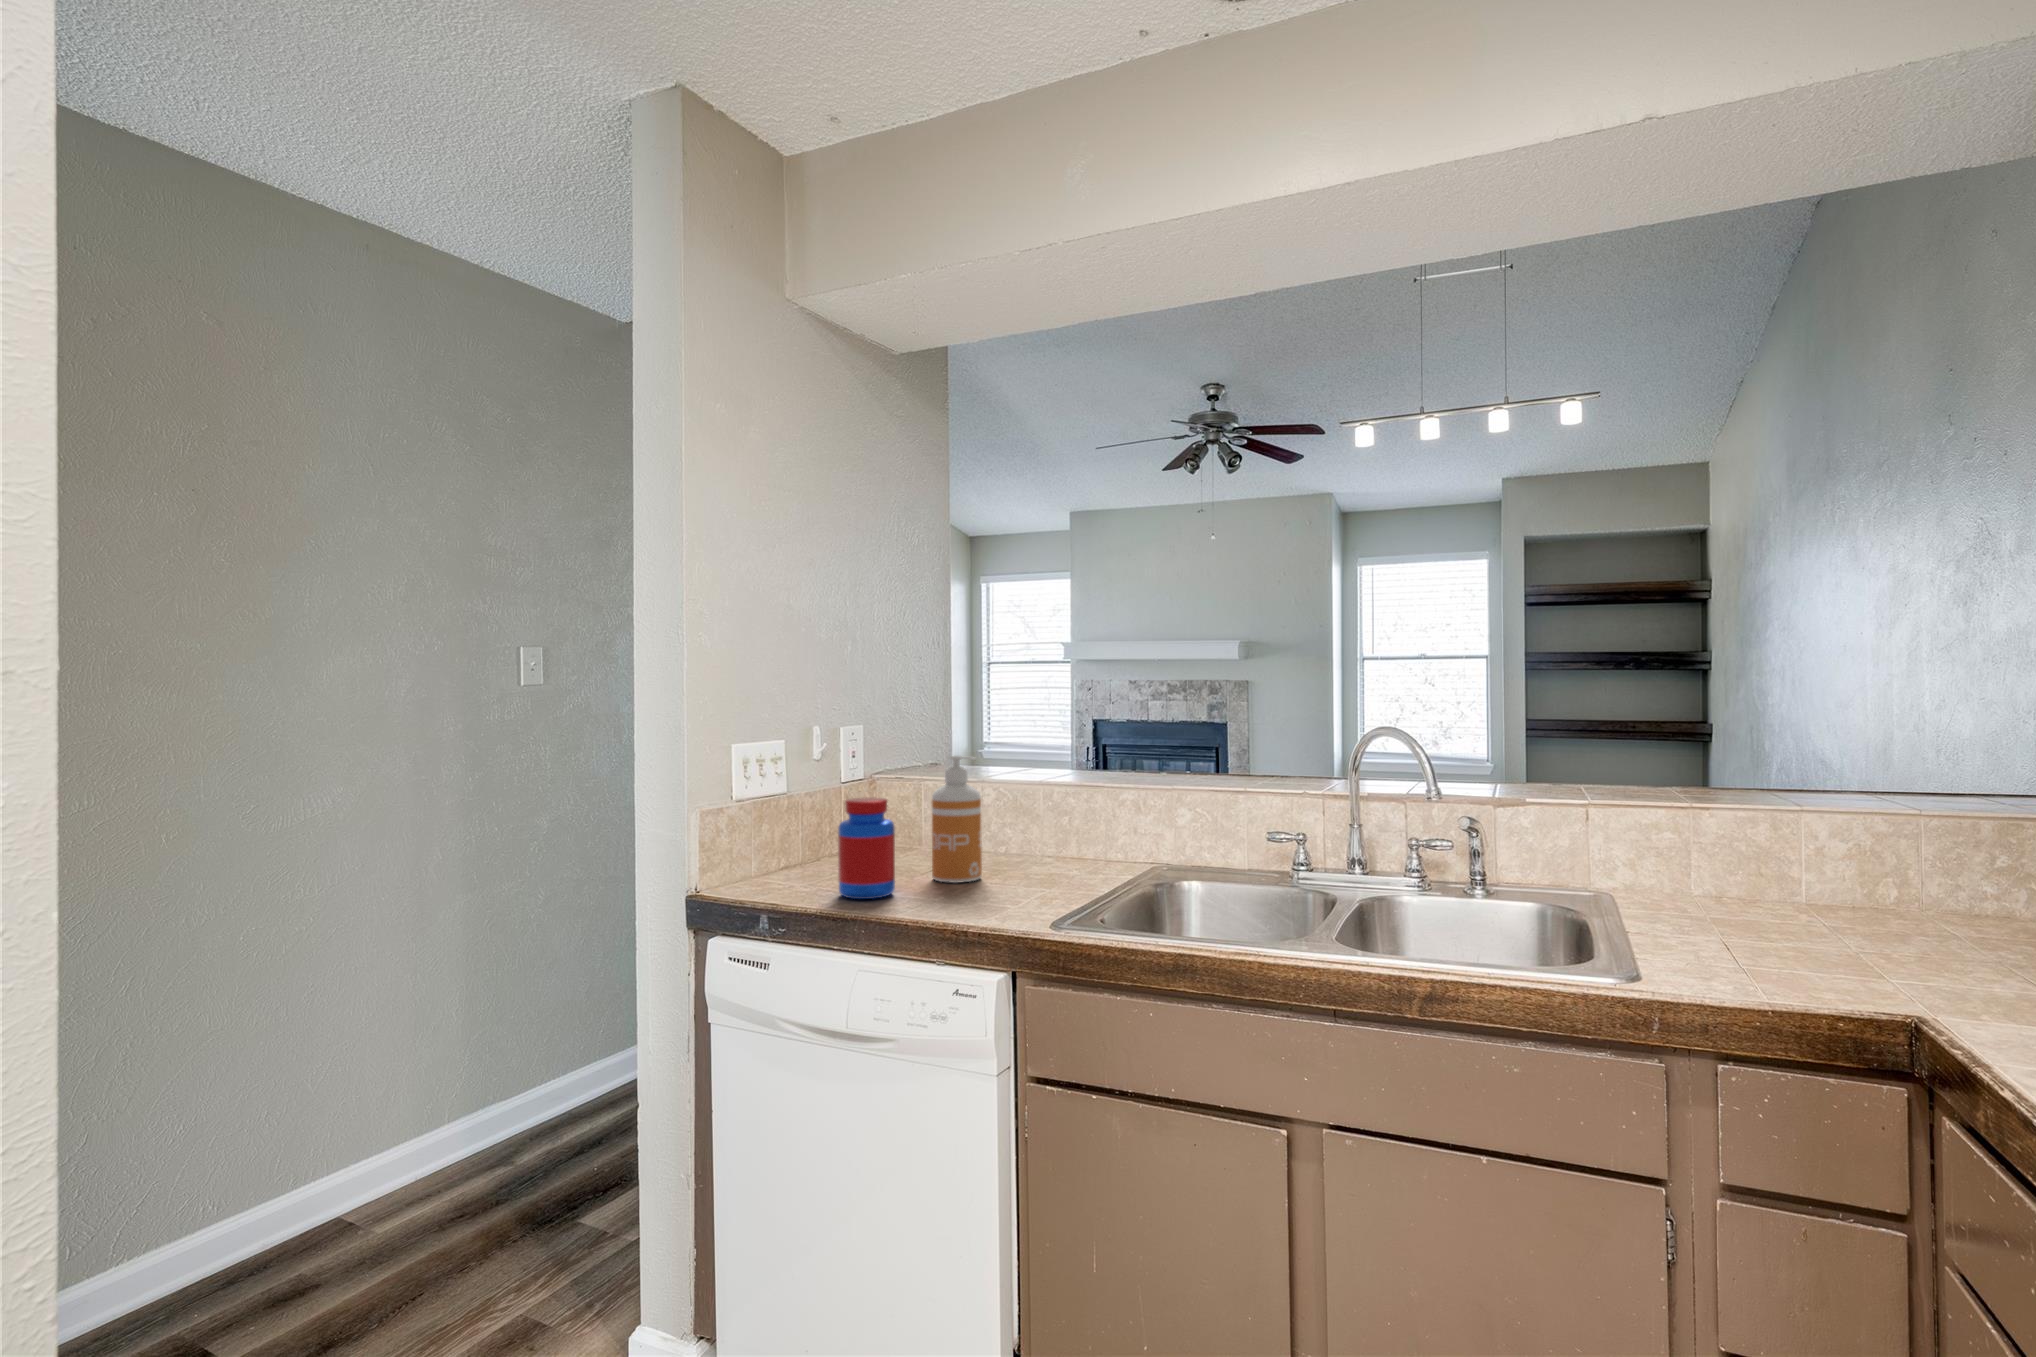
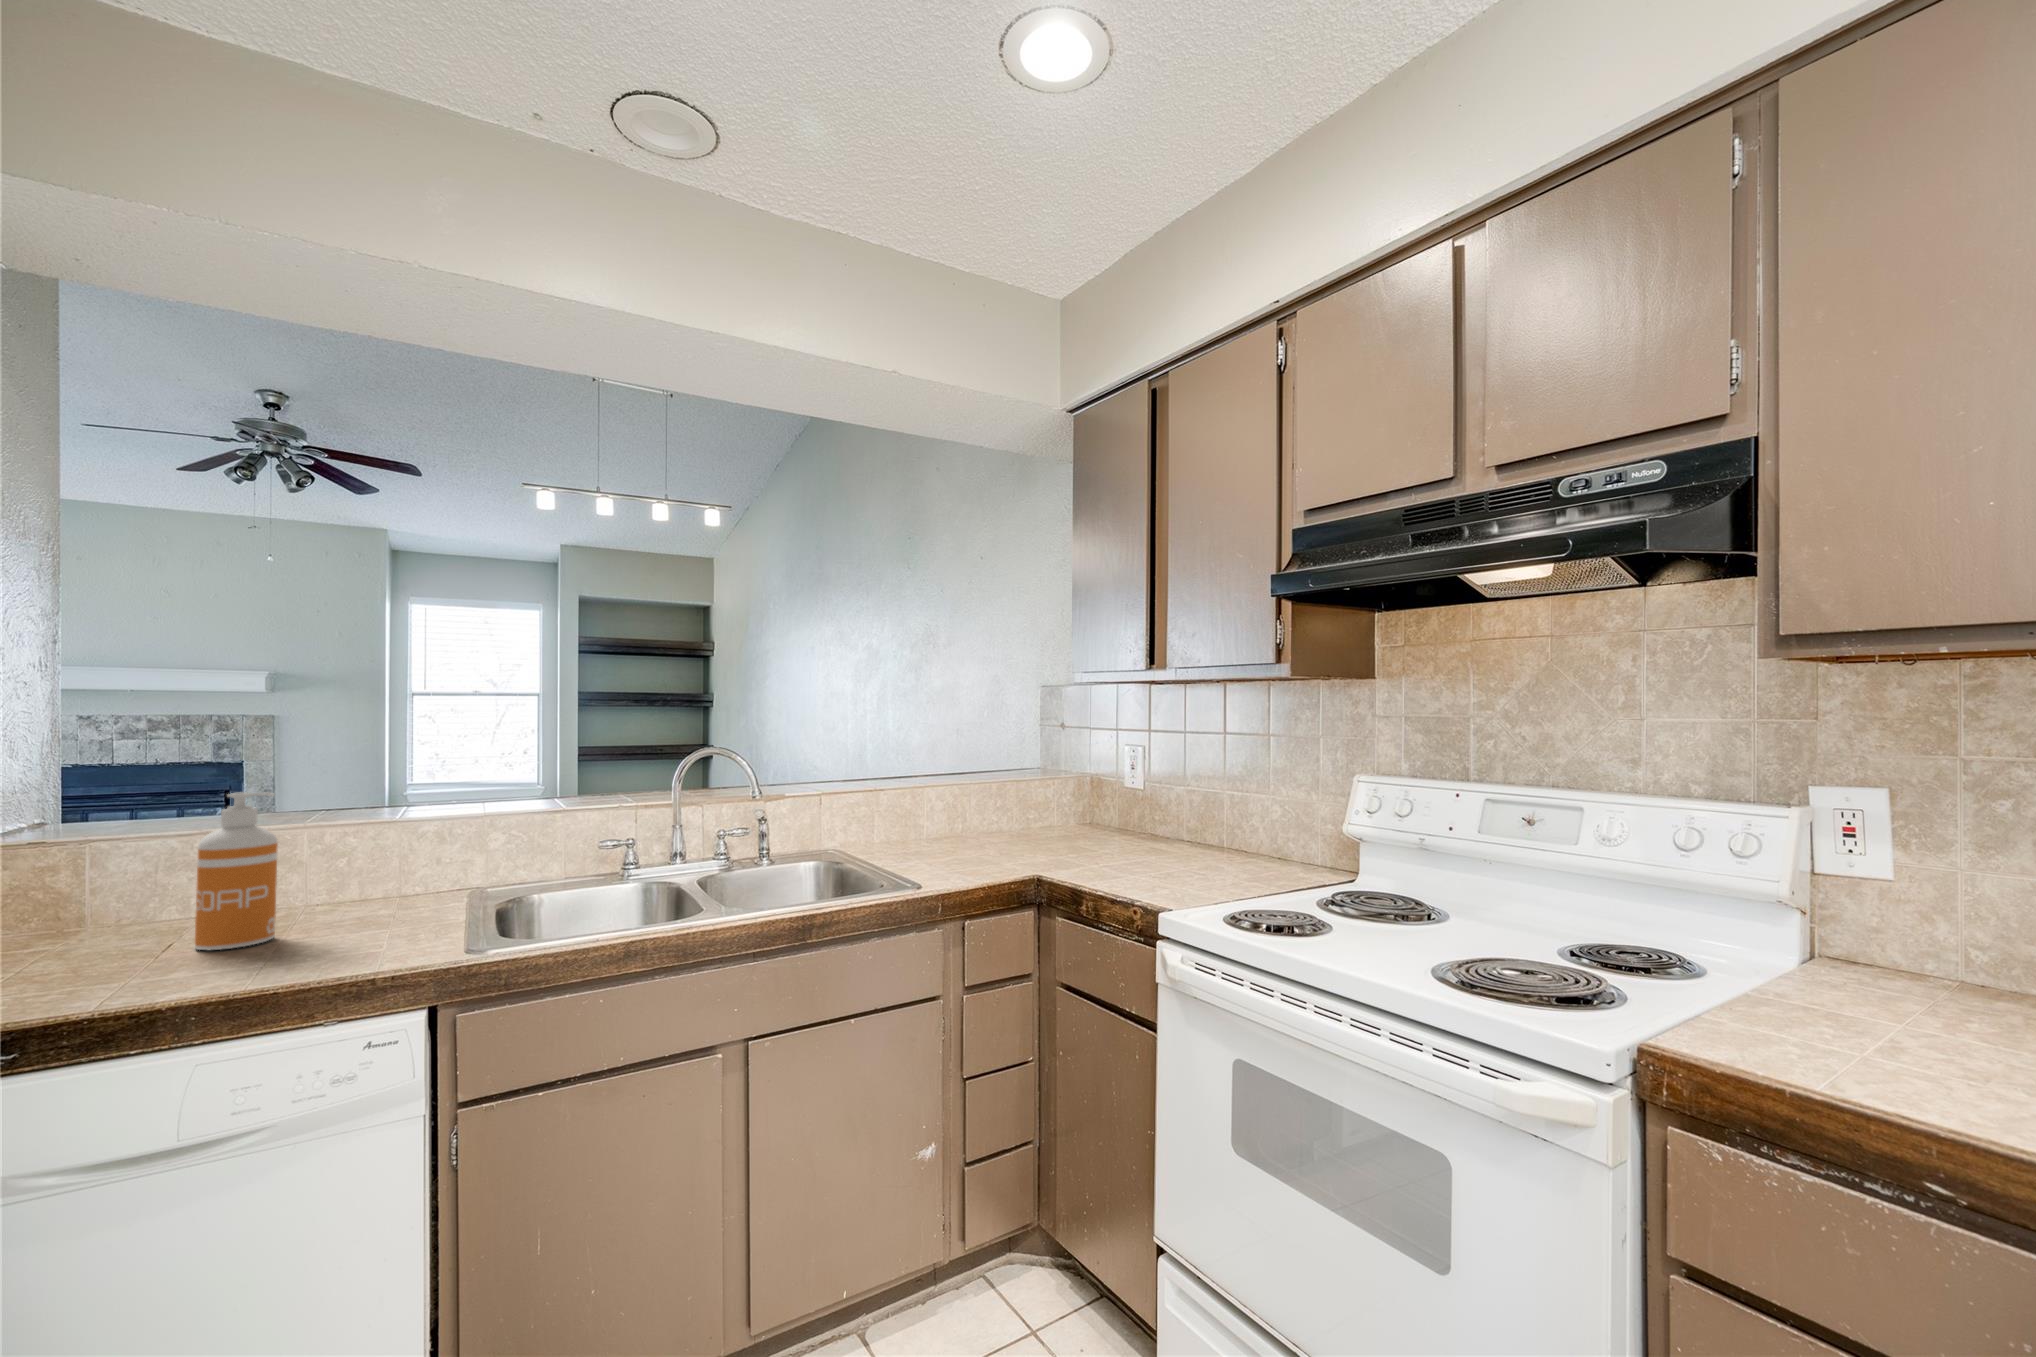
jar: present [838,798,895,899] -> none [75,852,184,993]

